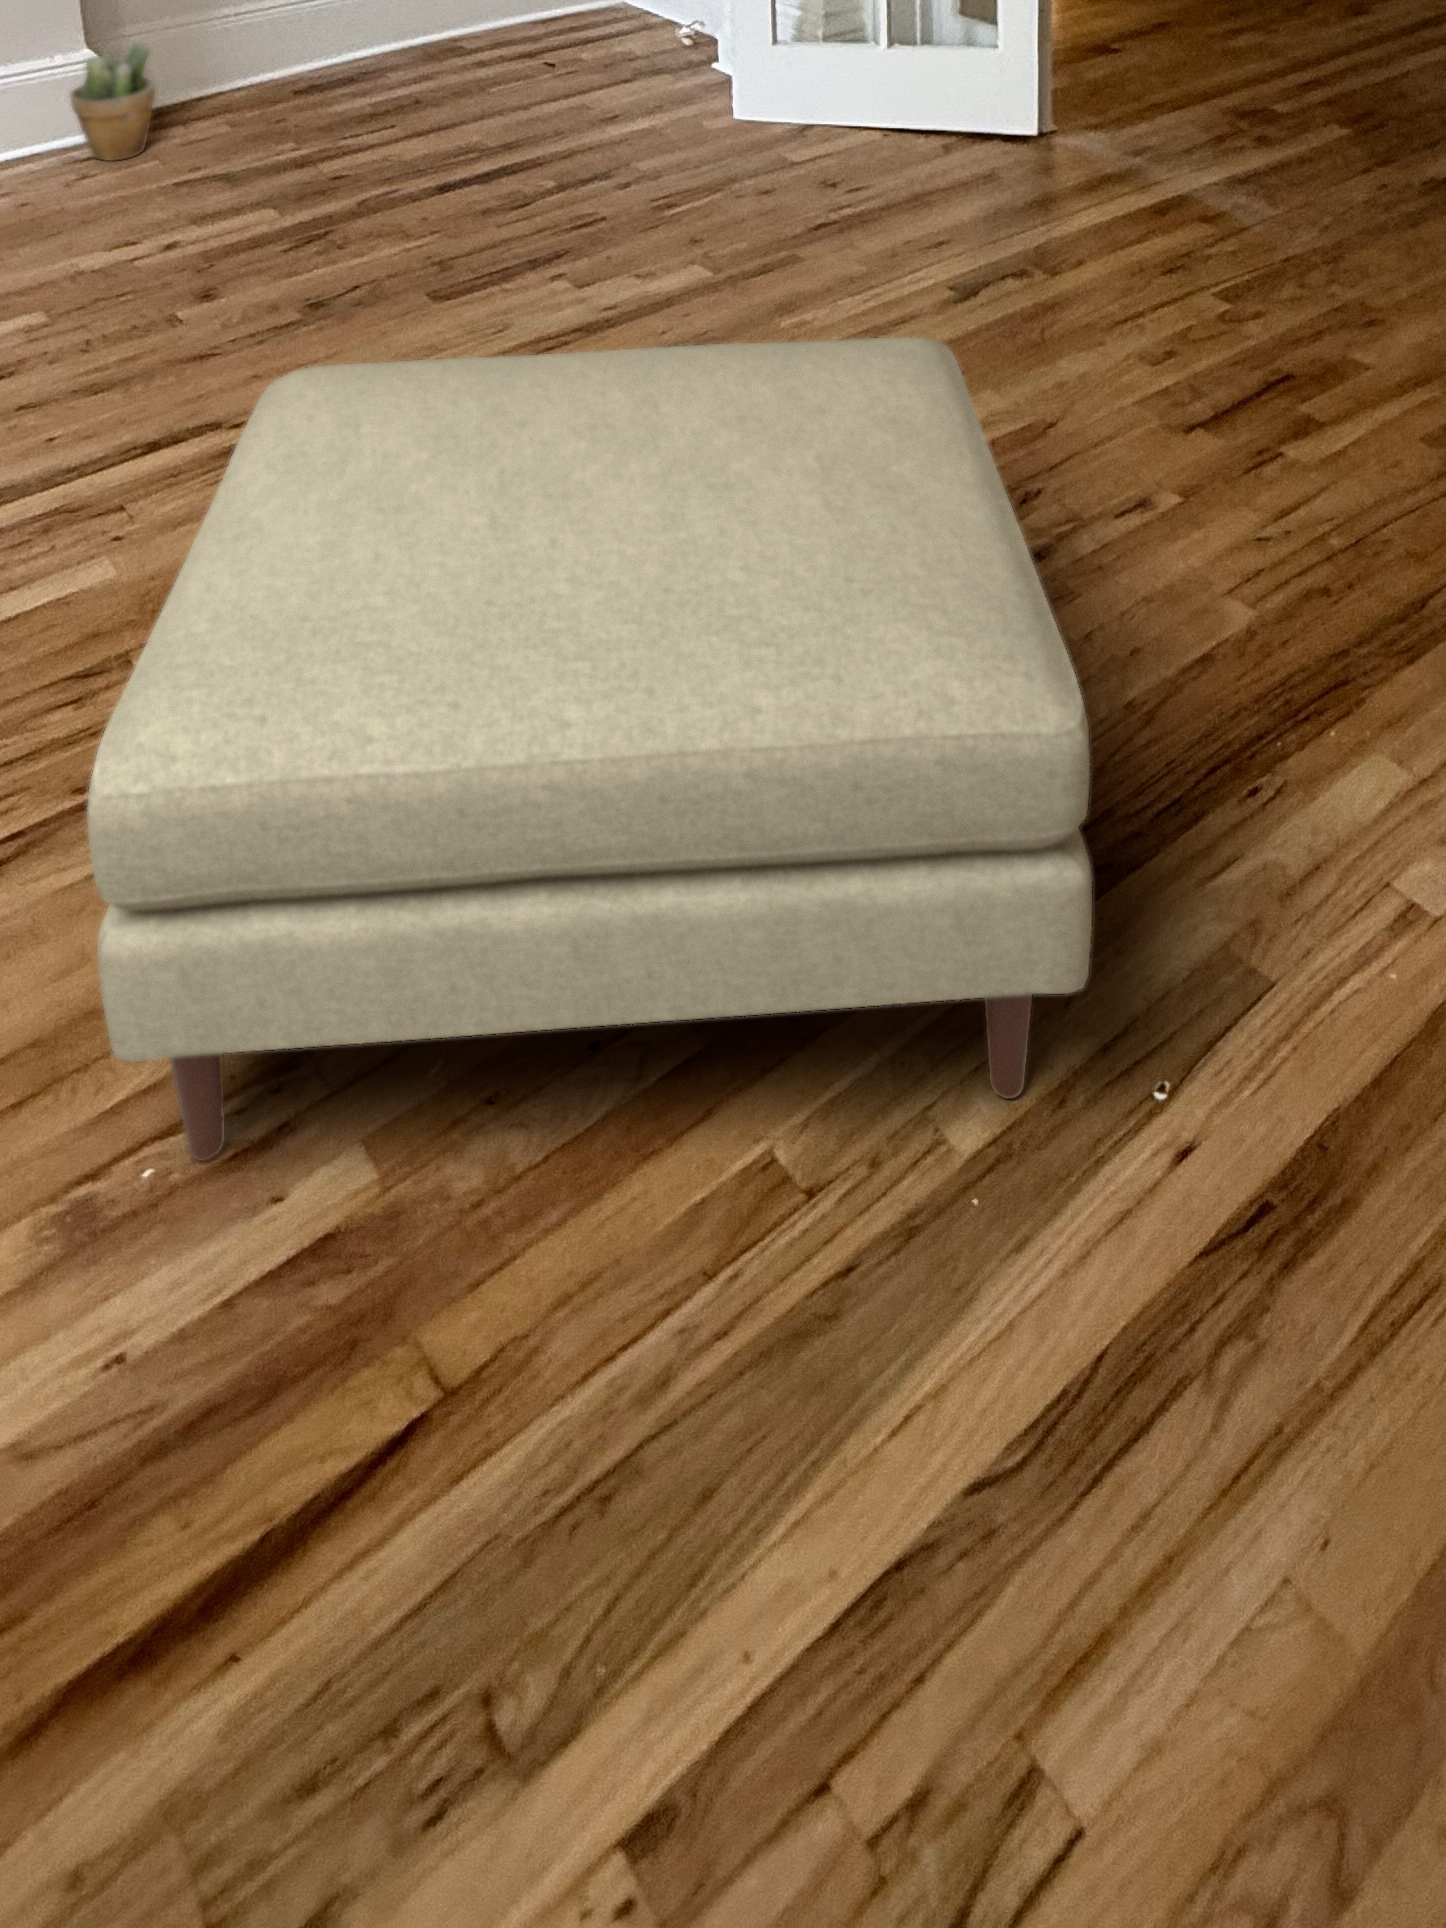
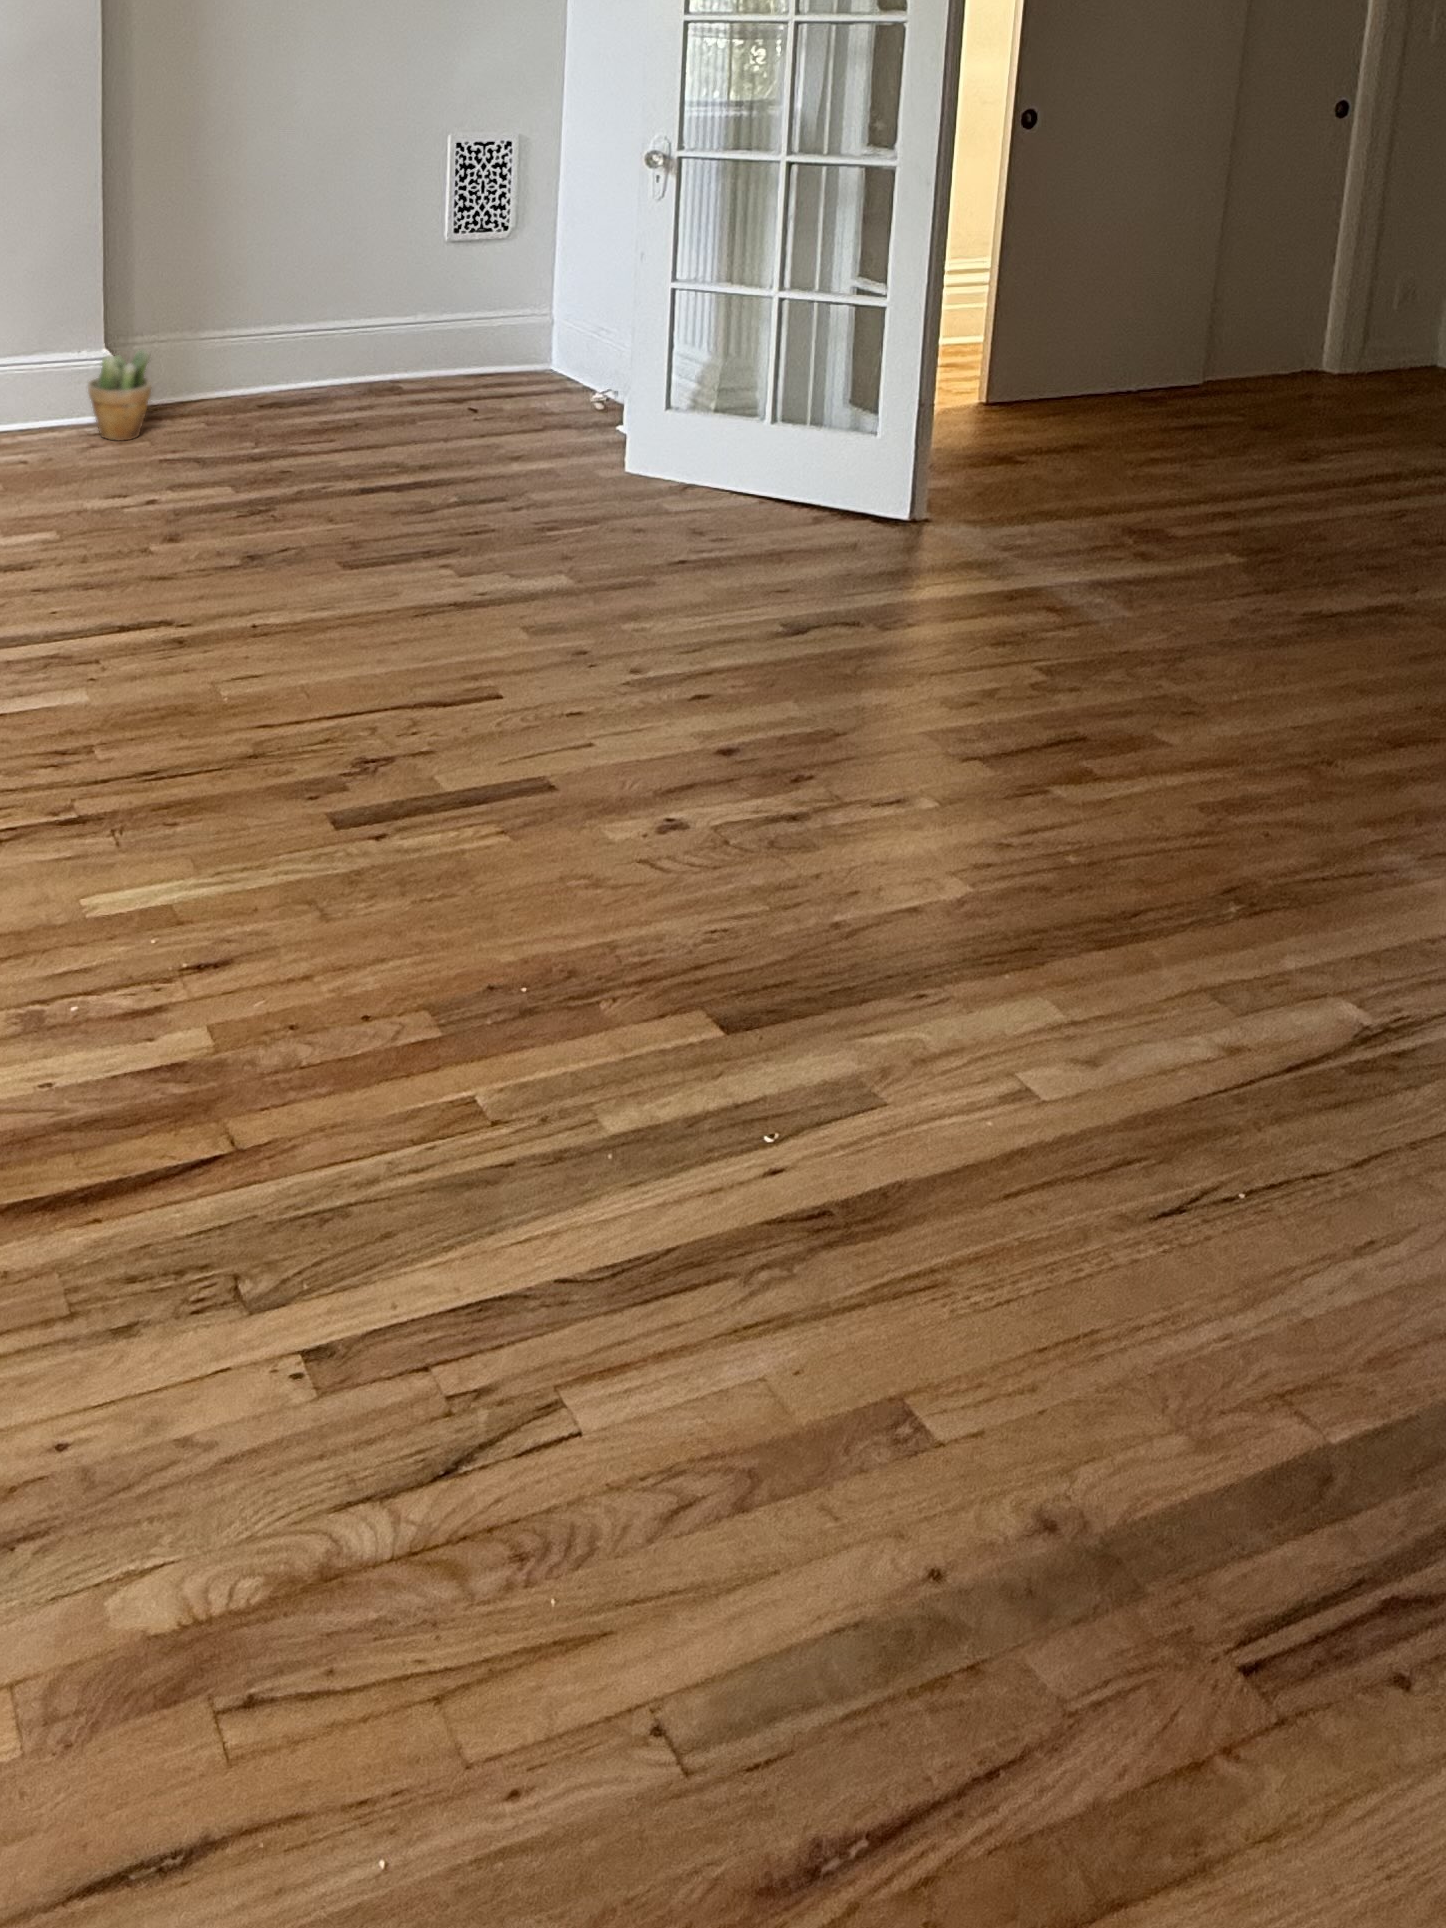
ottoman: present [87,337,1092,1161] -> none [61,551,725,1110]

